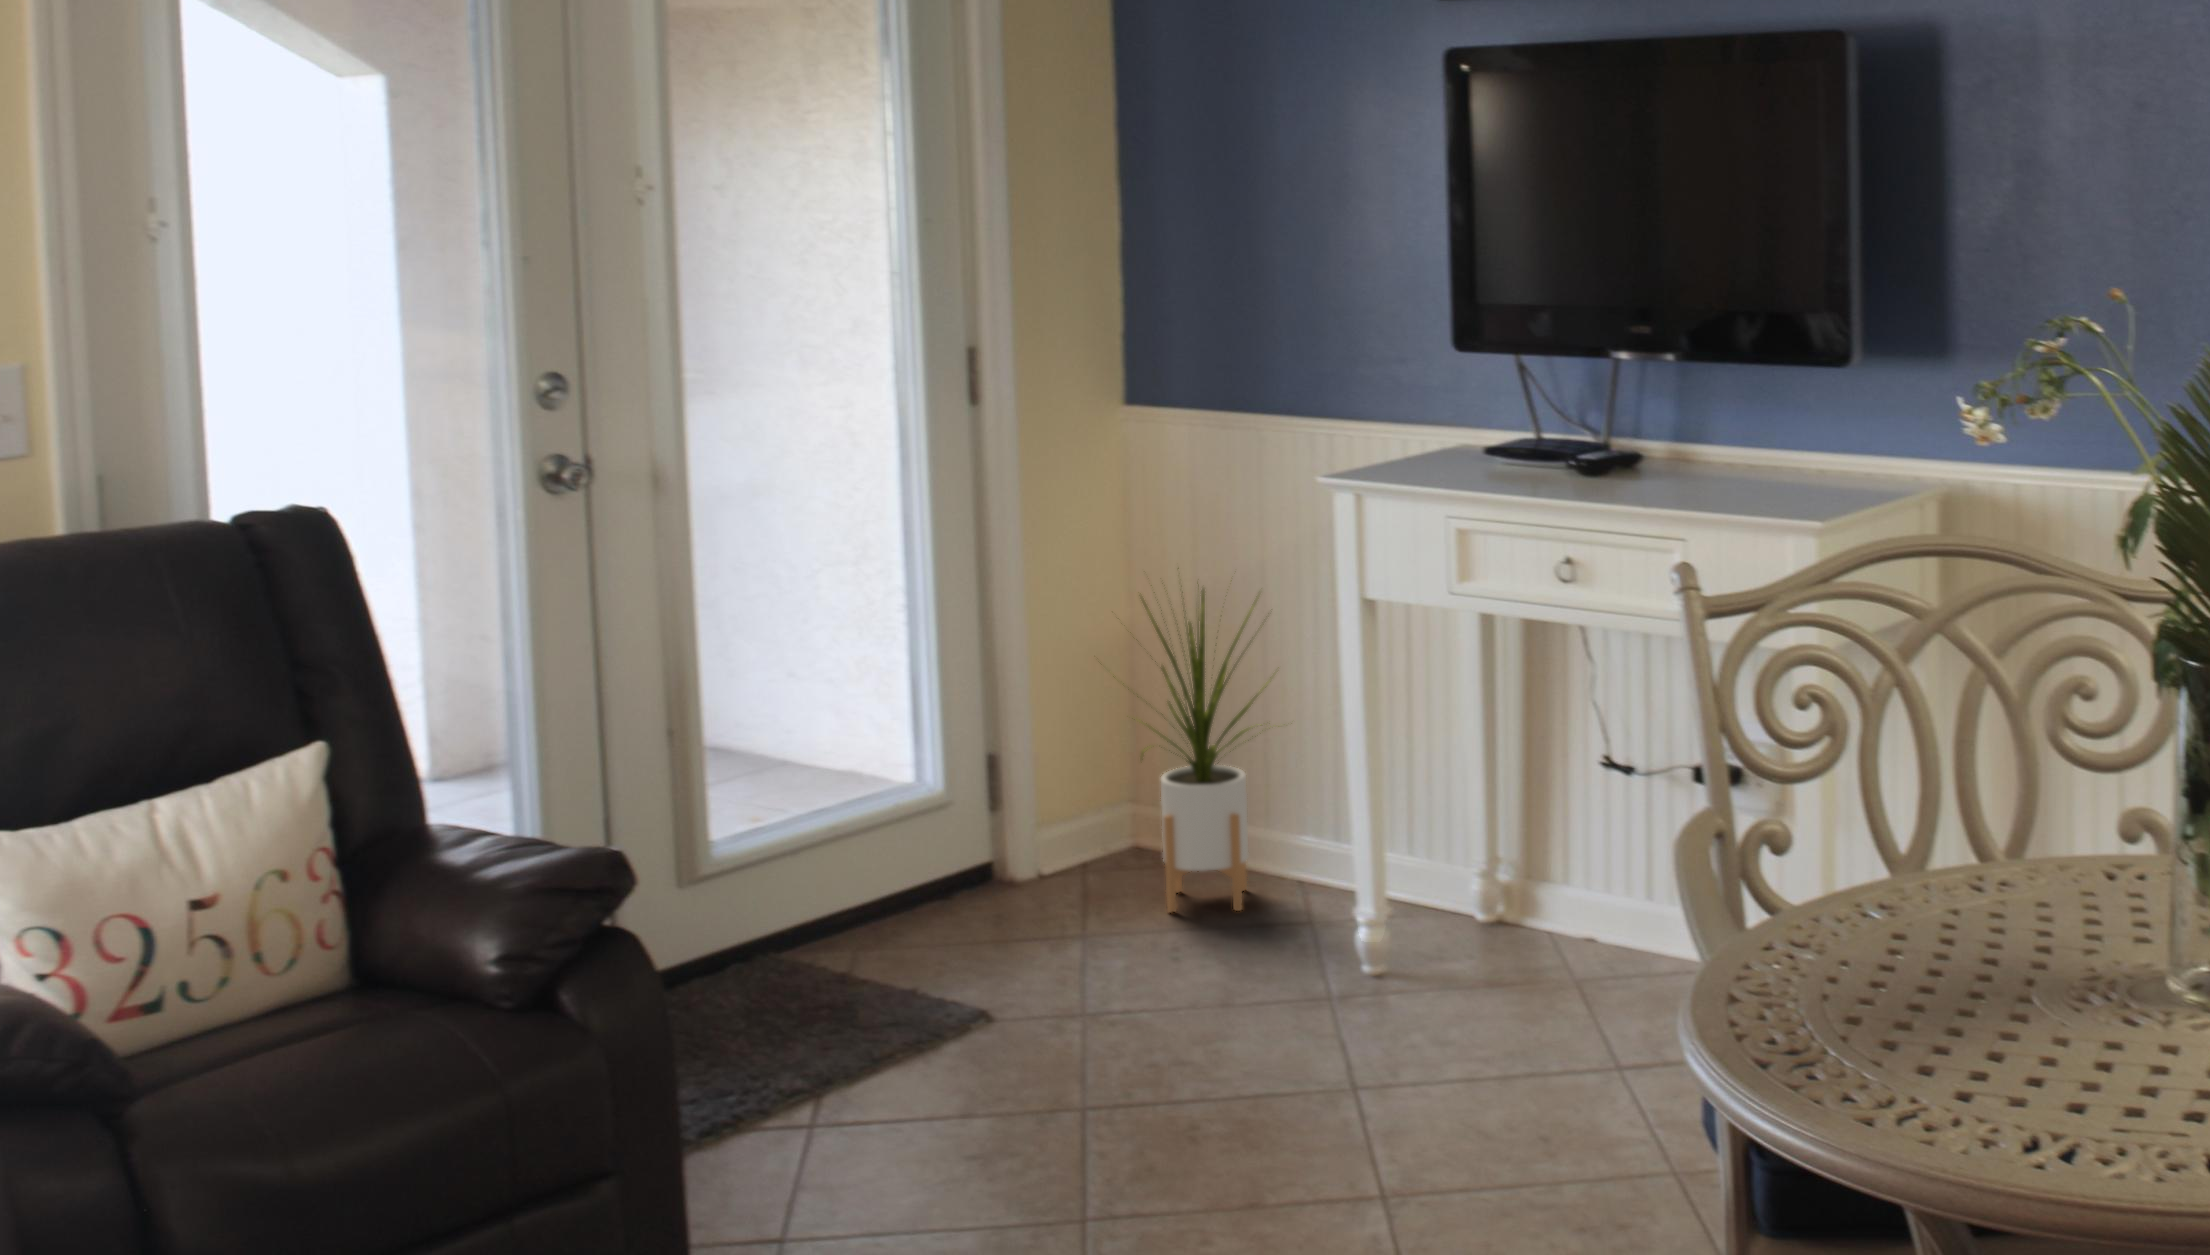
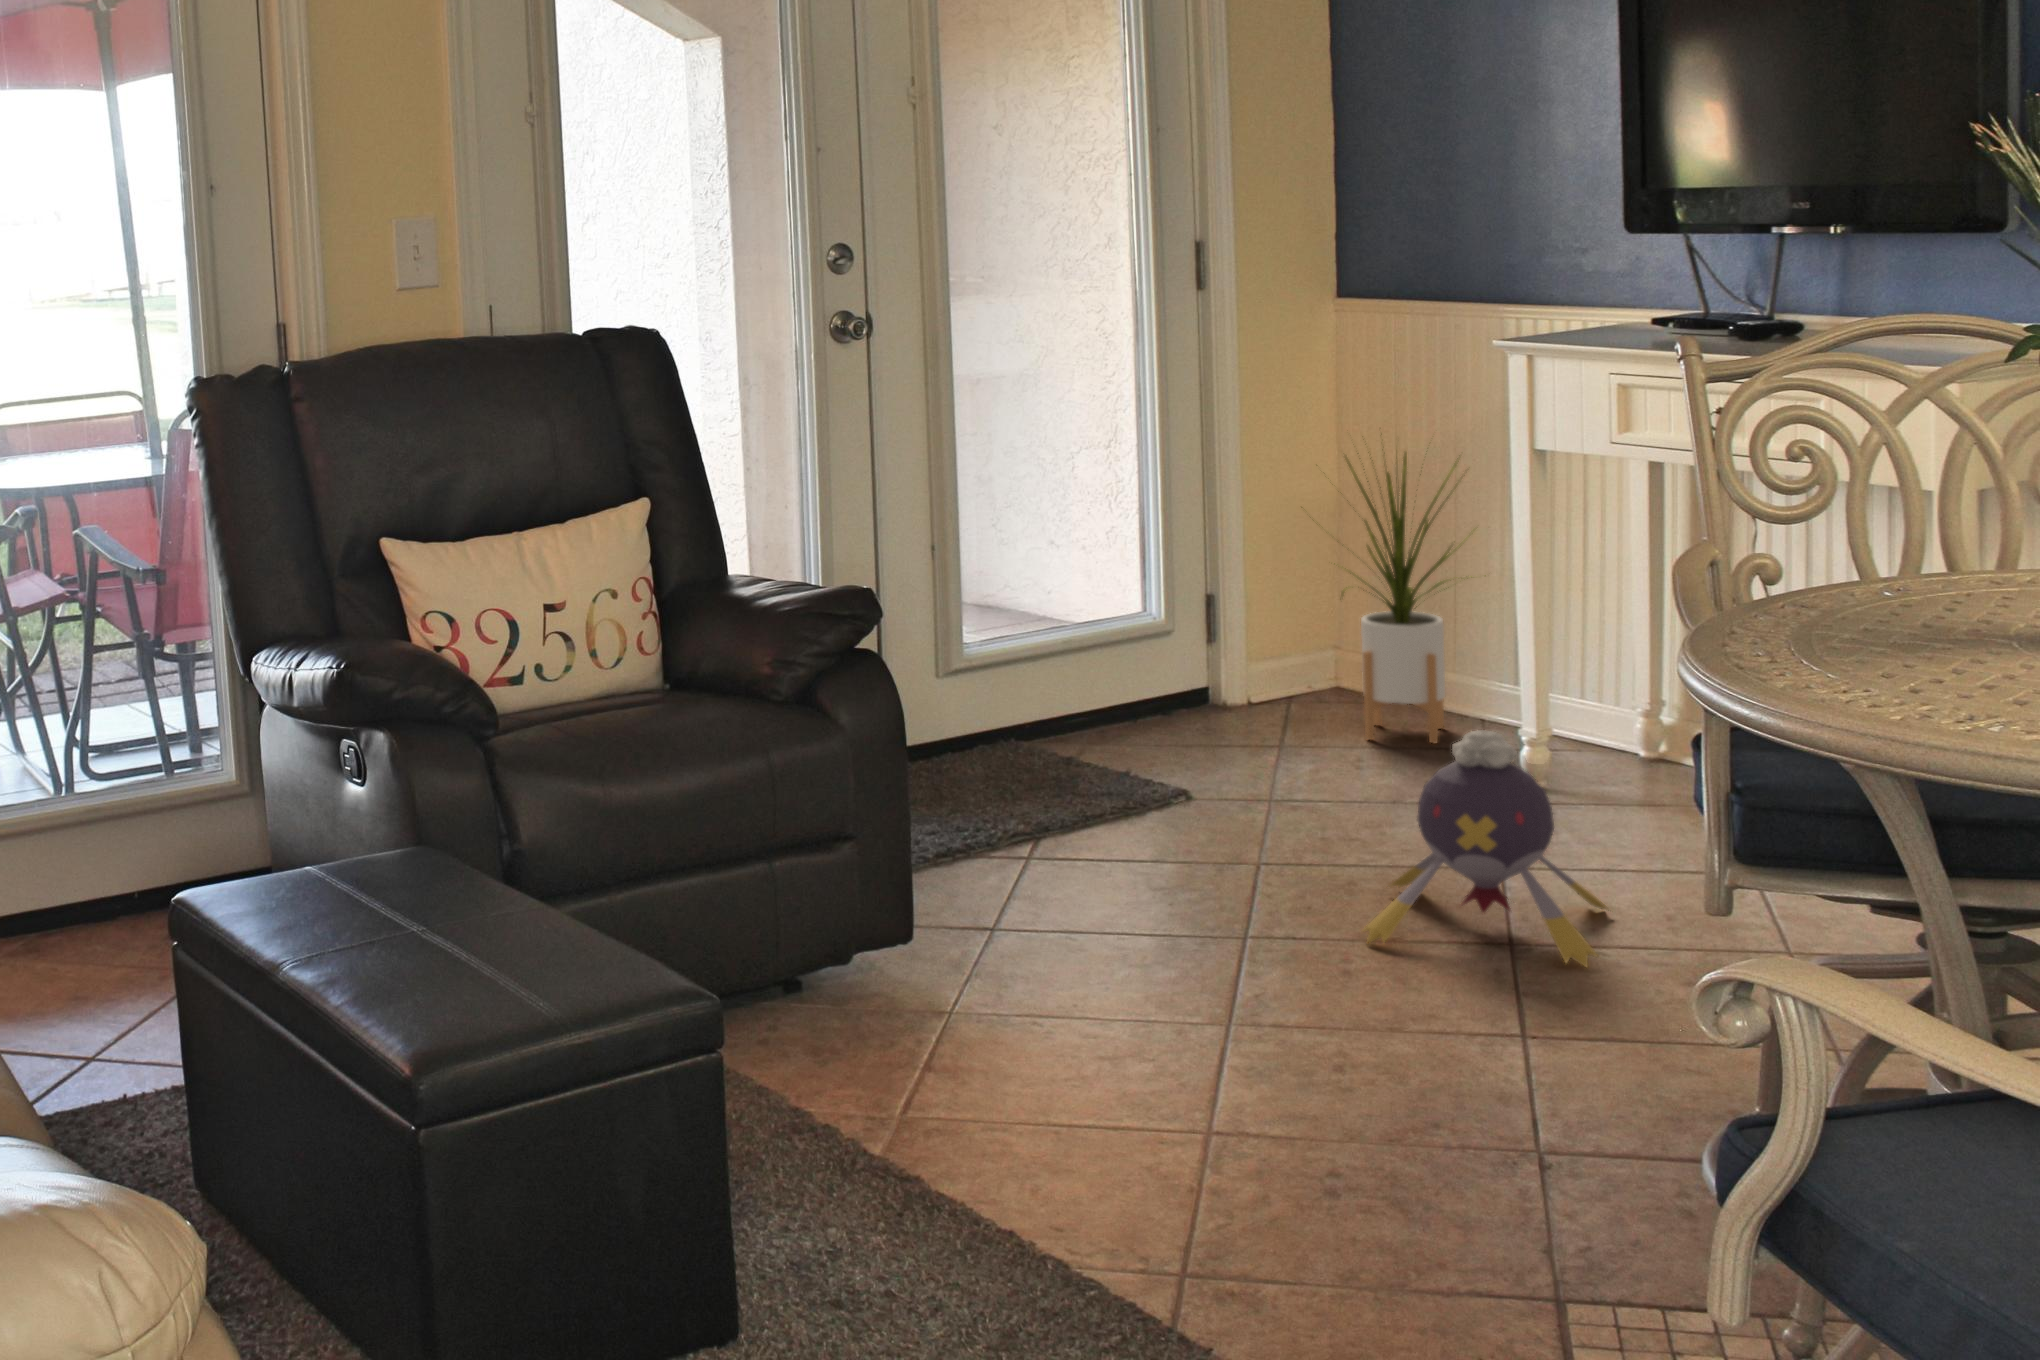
plush toy: none [1184,936,1433,1186] -> present [1363,730,1608,967]

